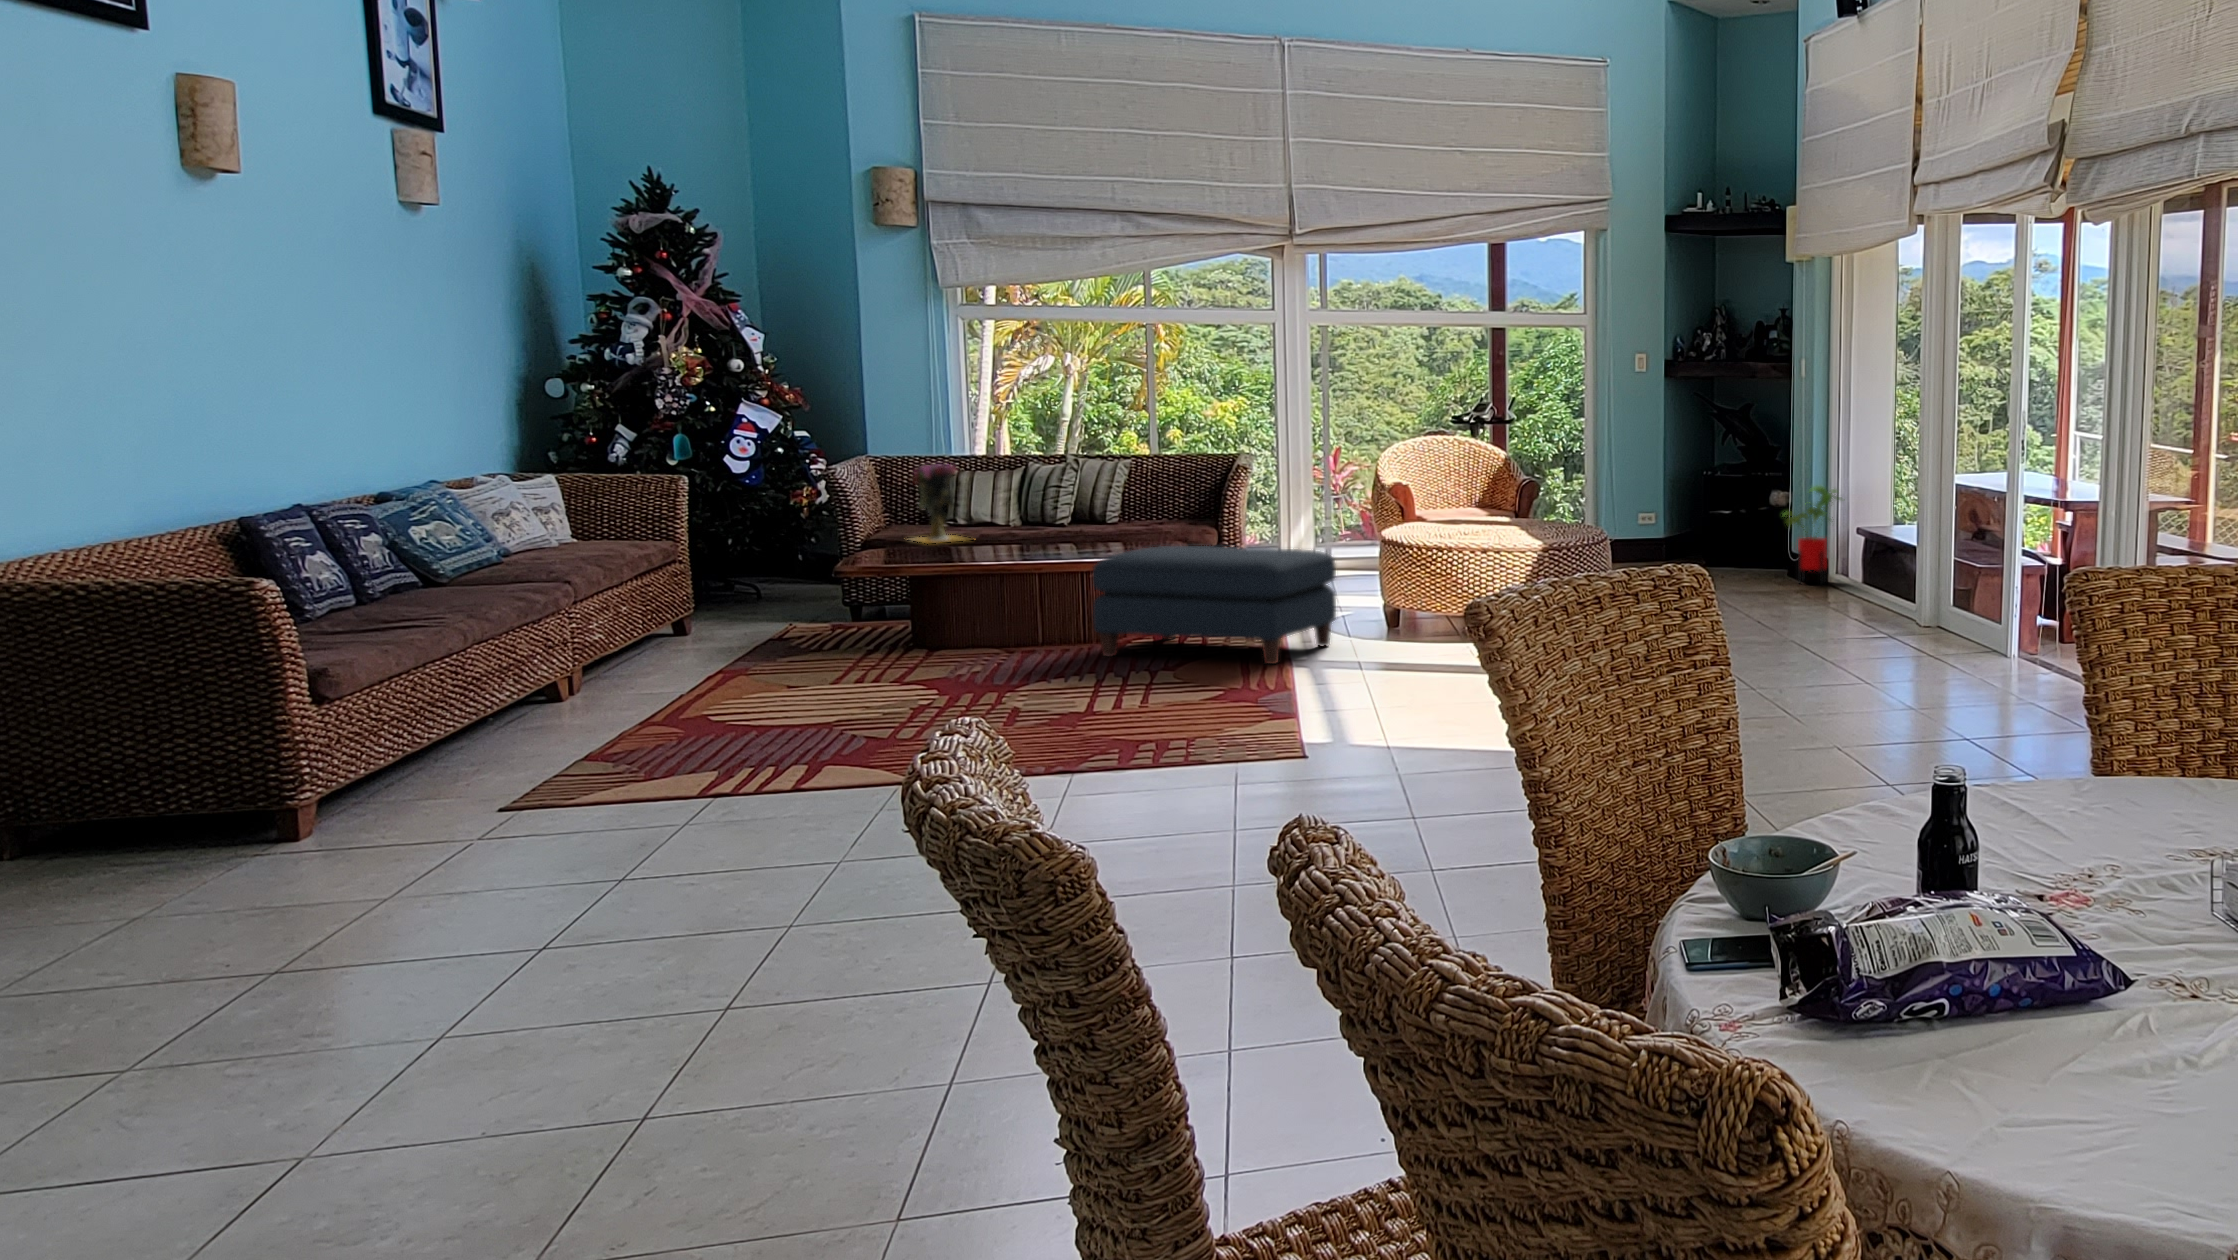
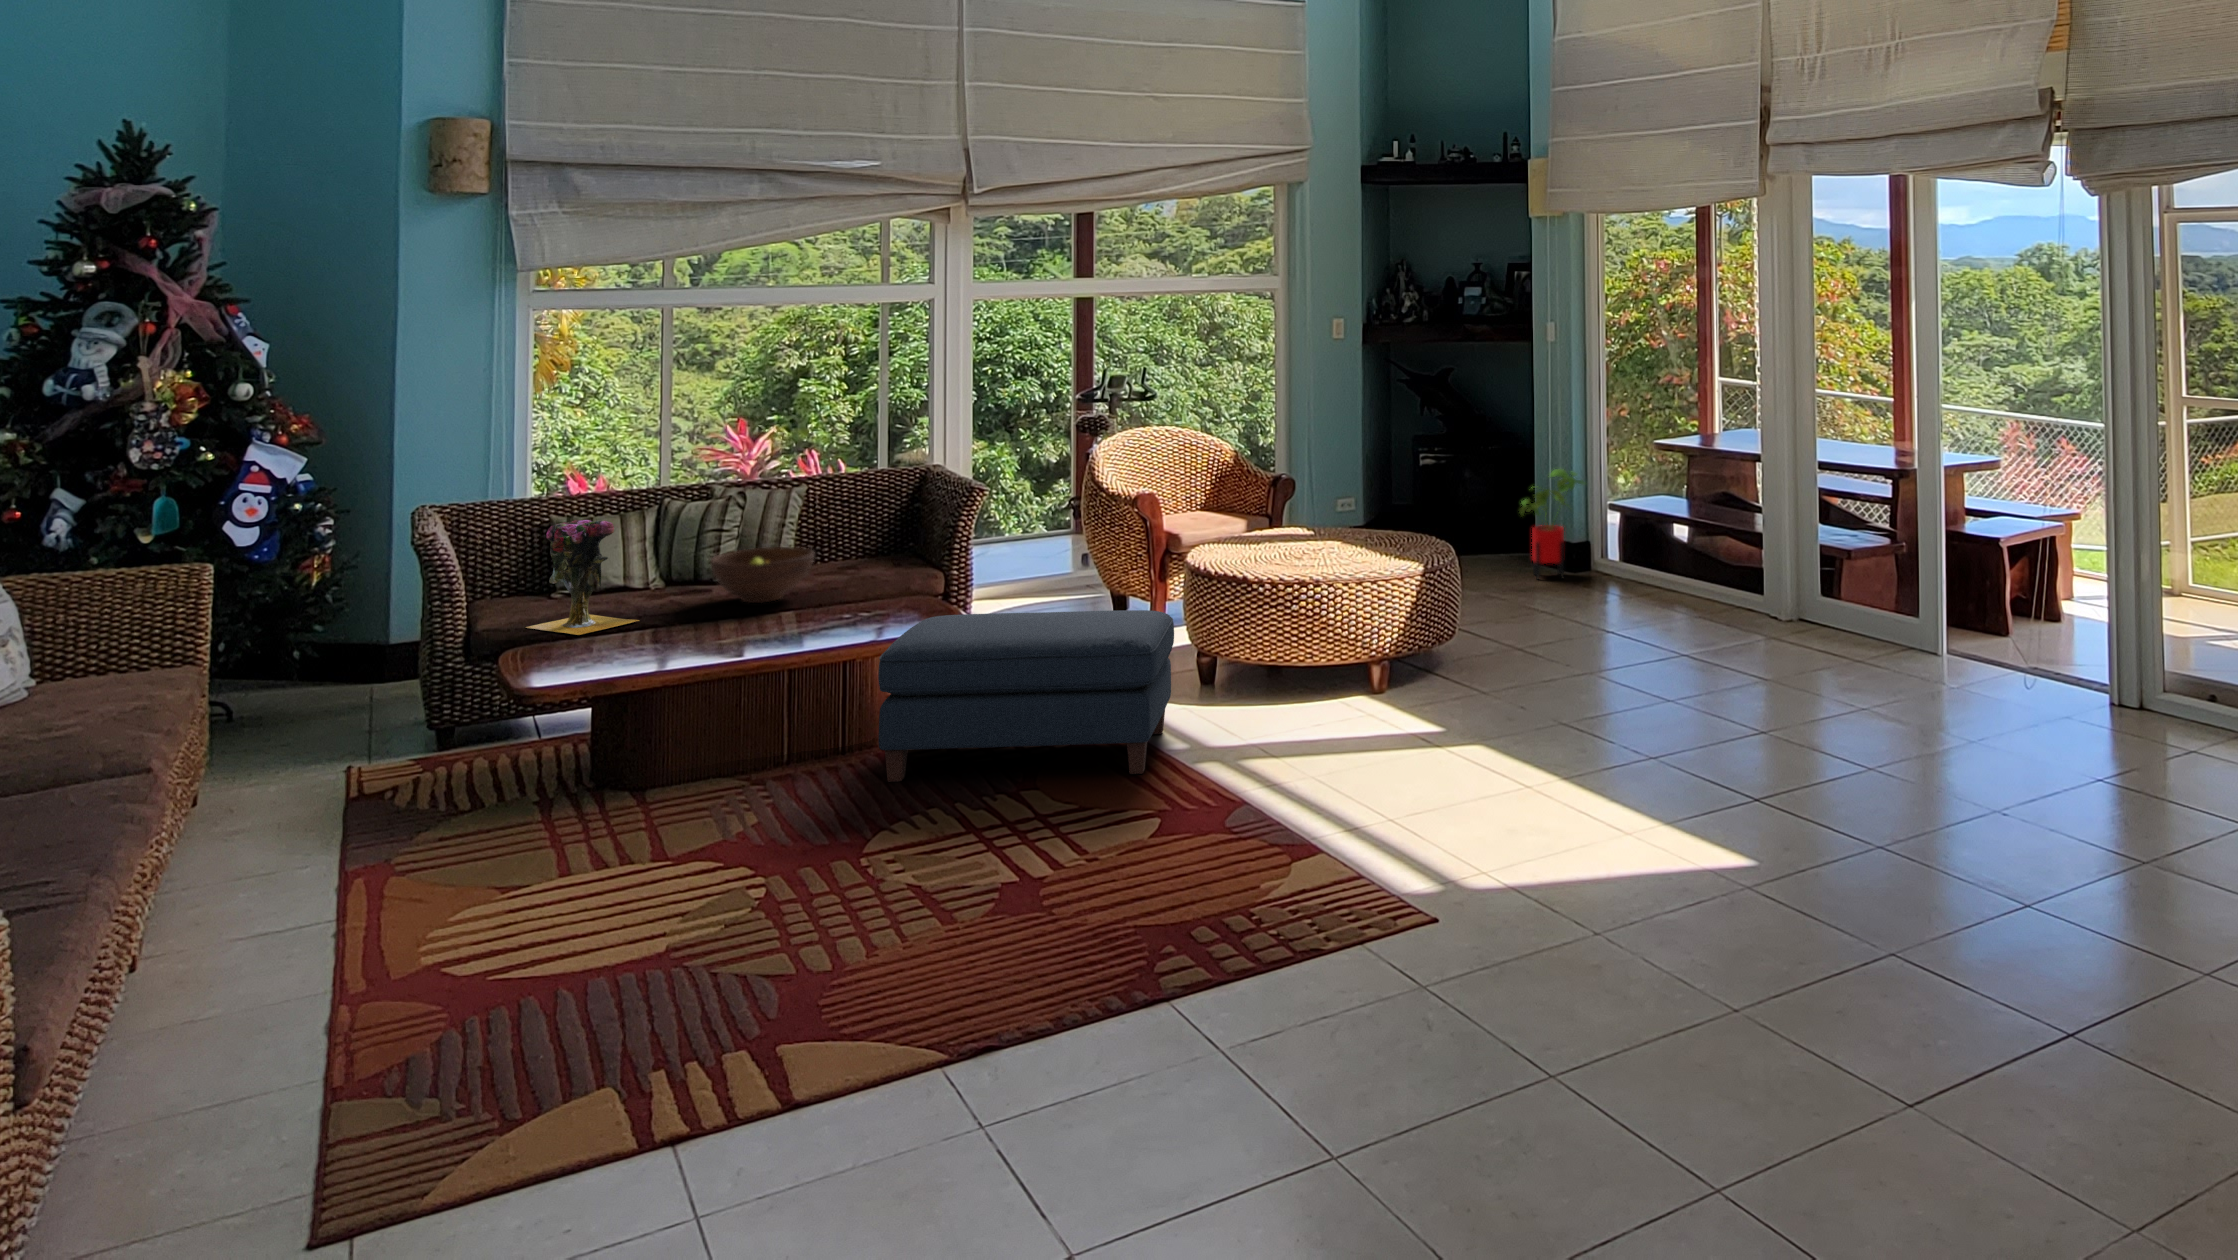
fruit bowl: none [1038,498,1116,536] -> present [710,547,814,603]

